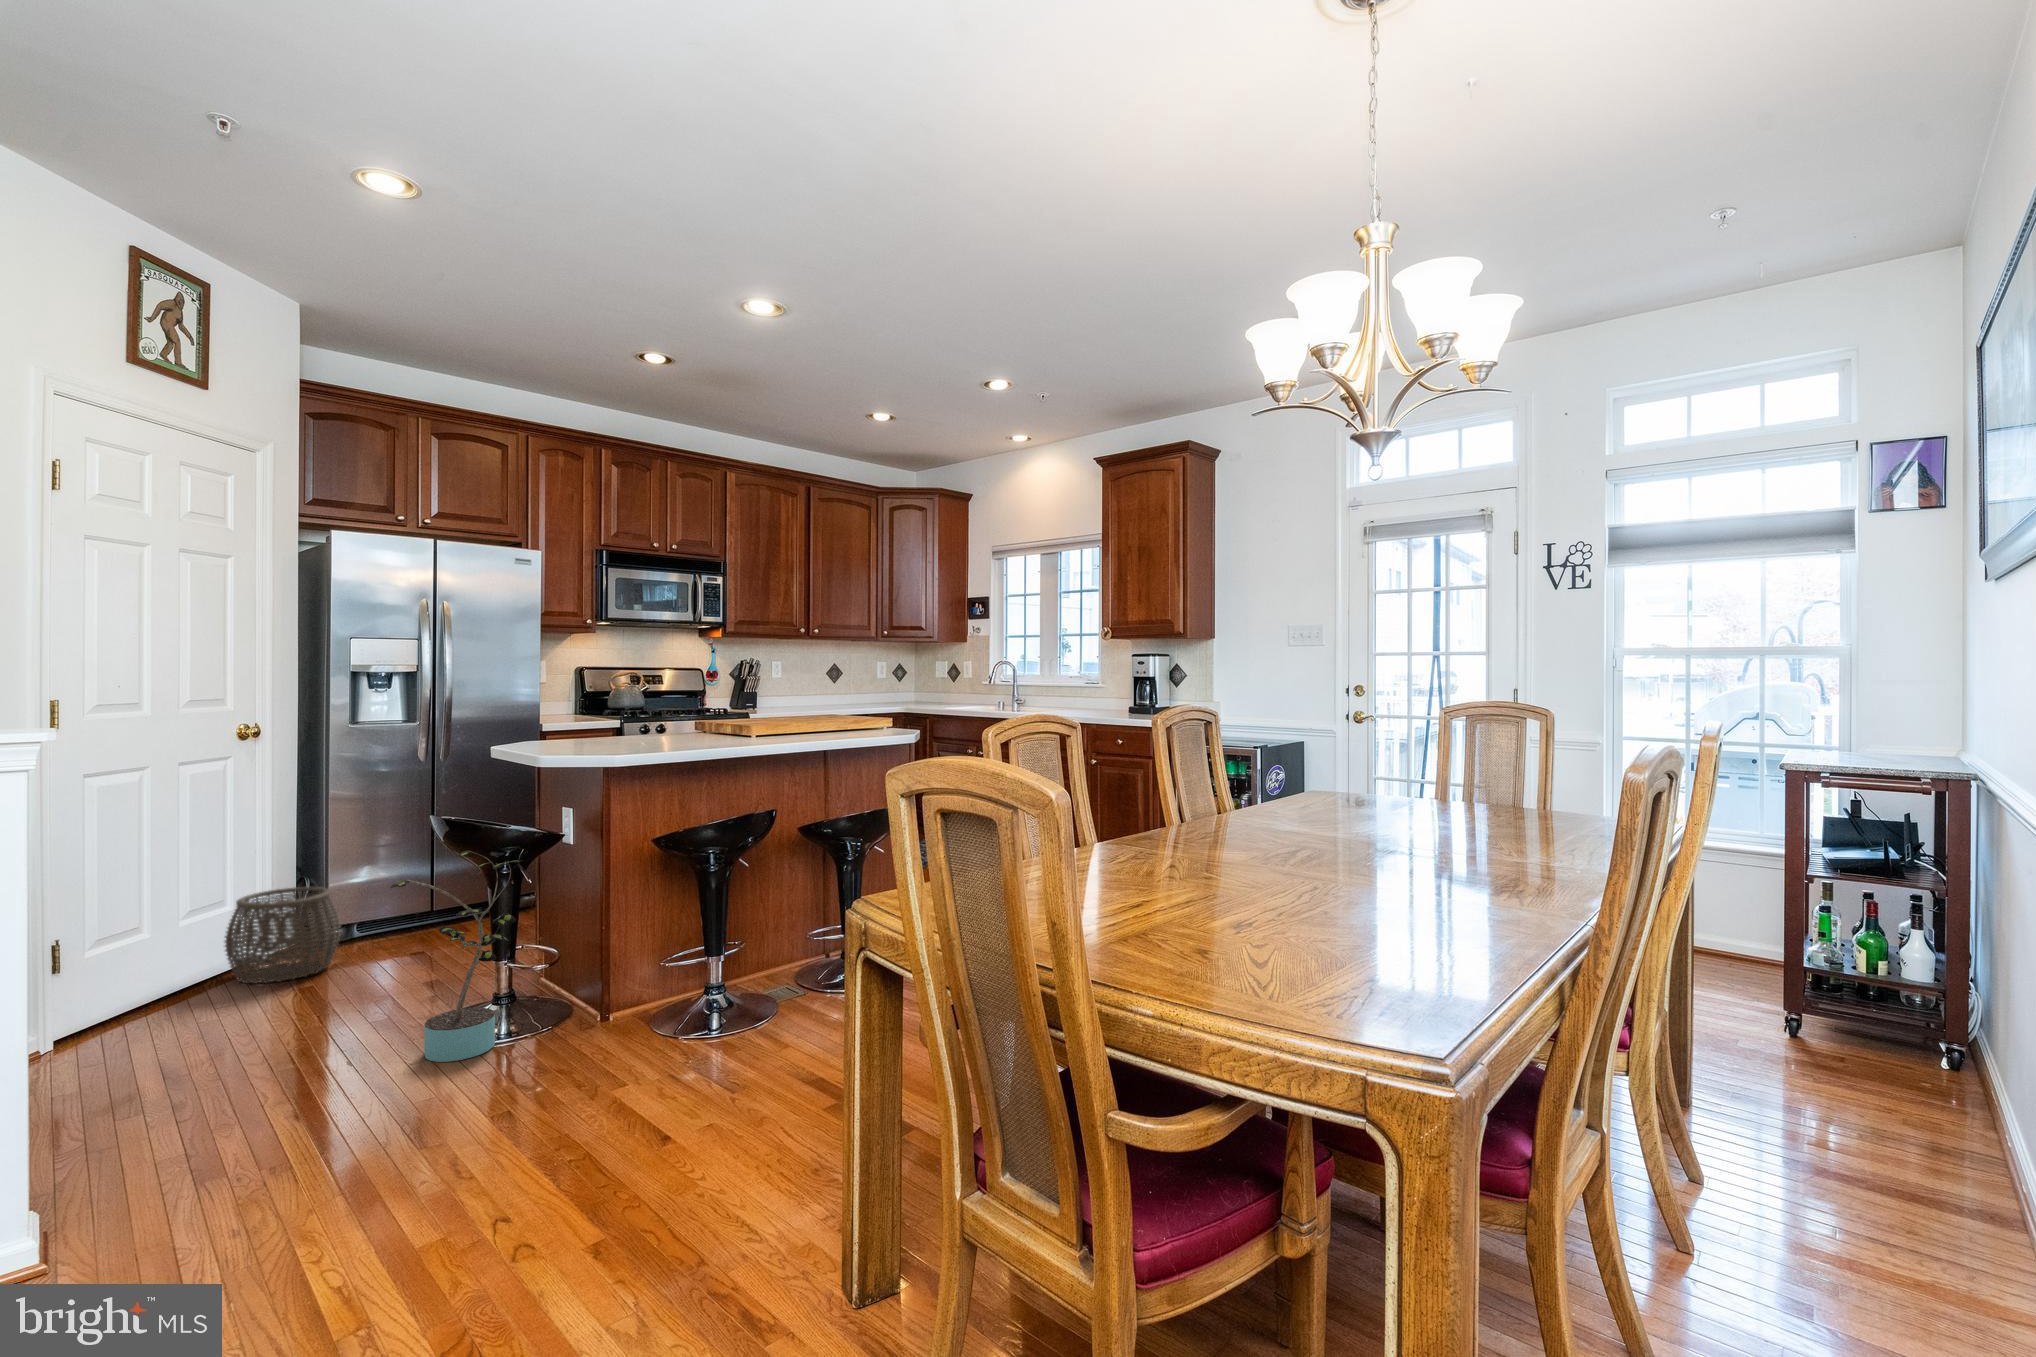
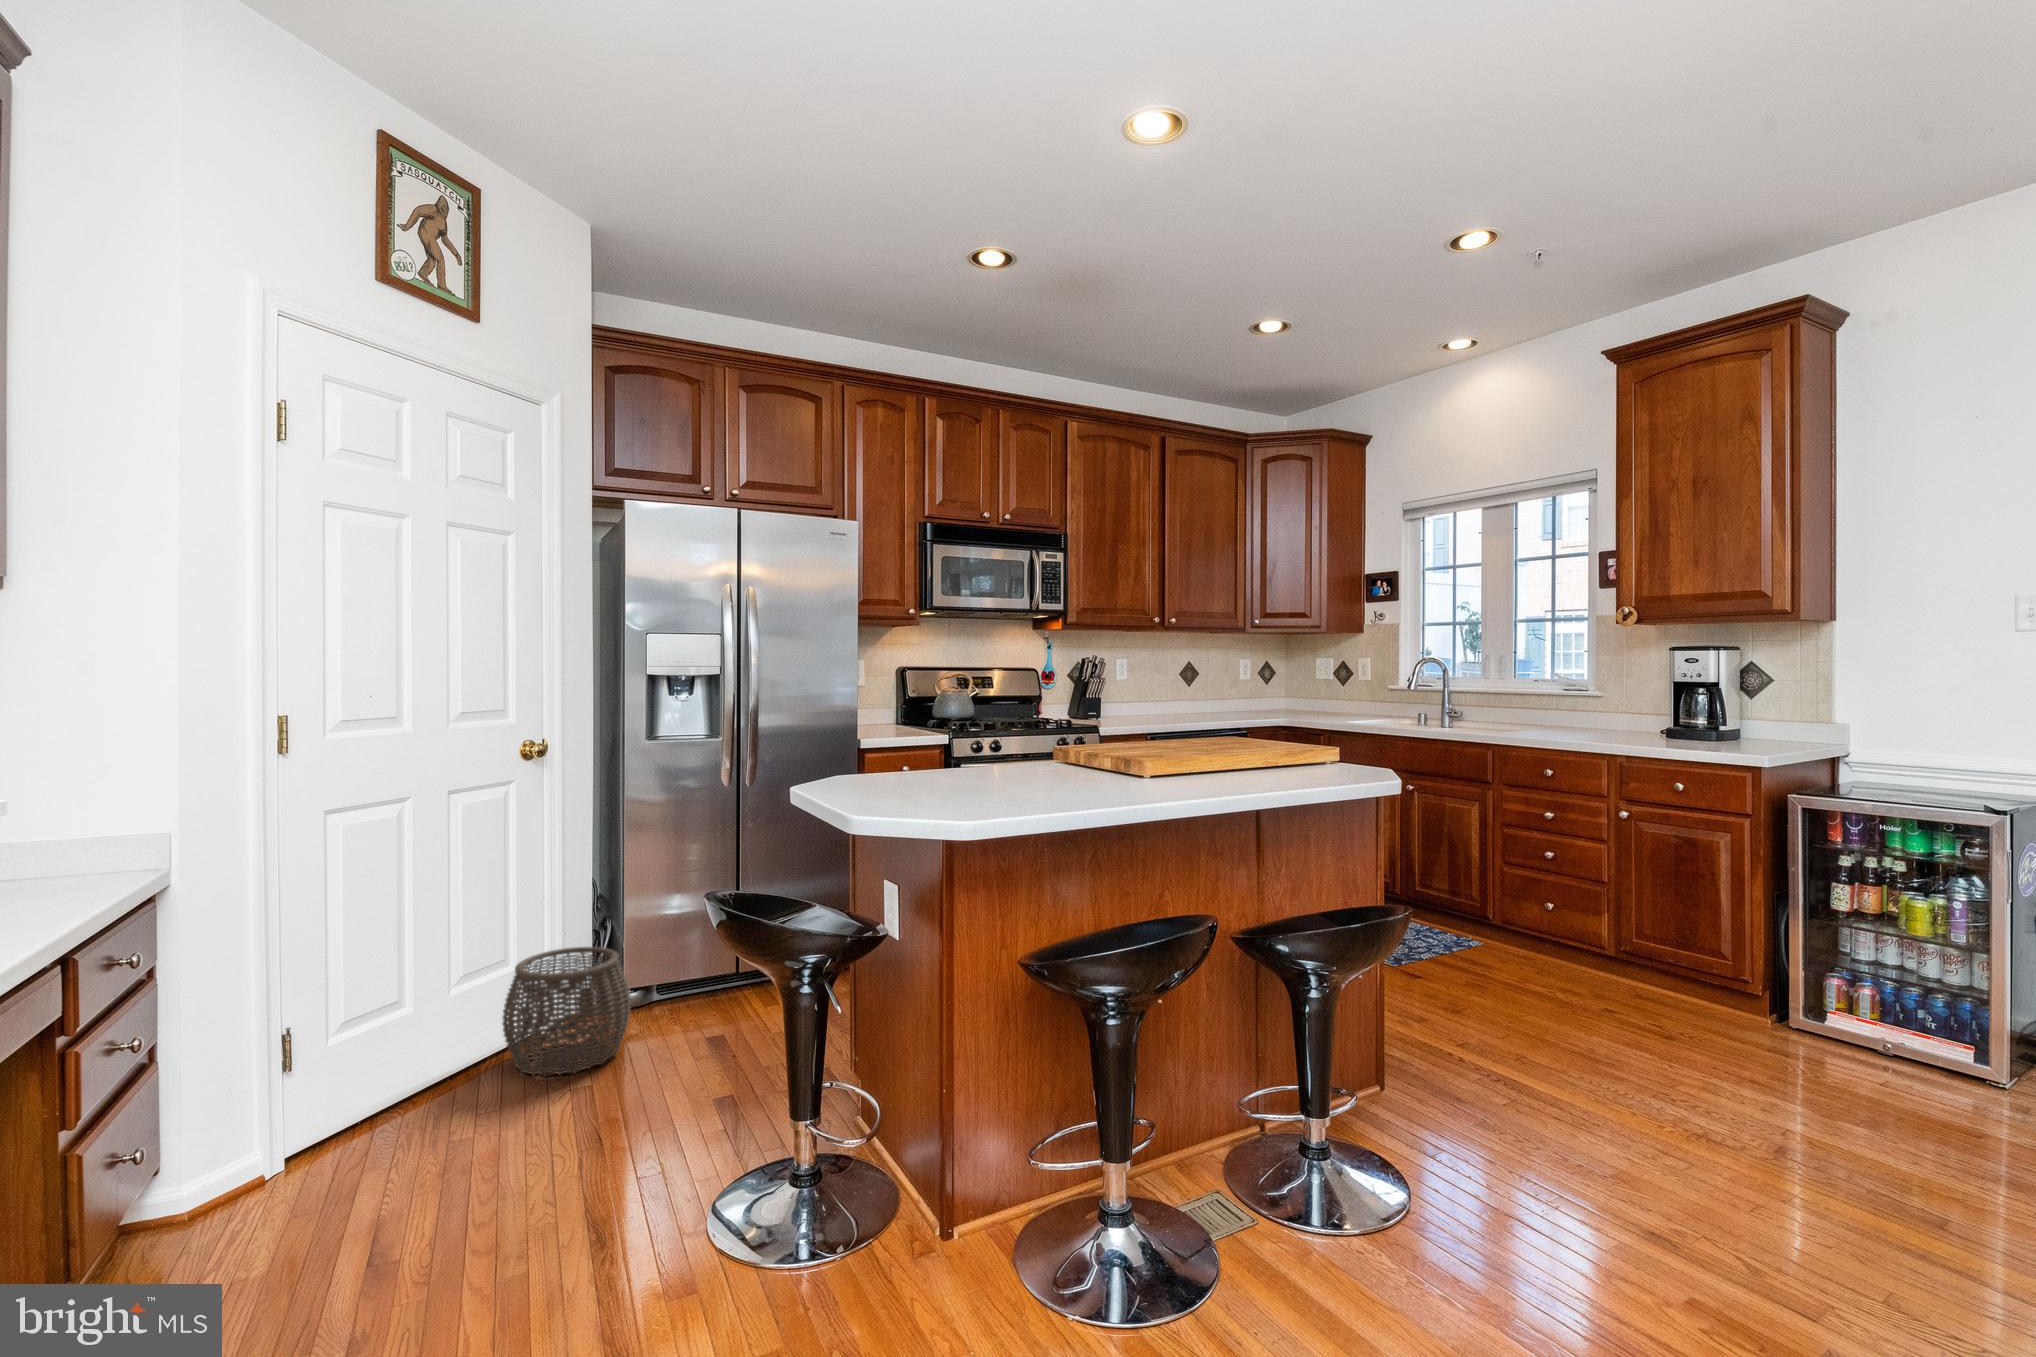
potted plant: present [391,850,523,1062] -> none [660,951,842,1294]

